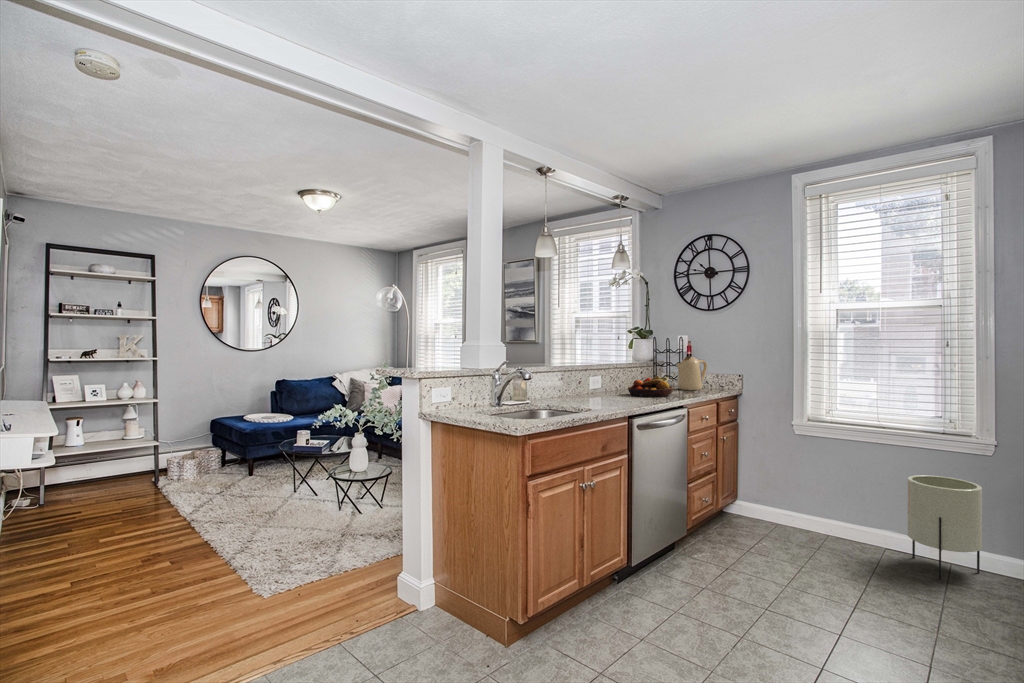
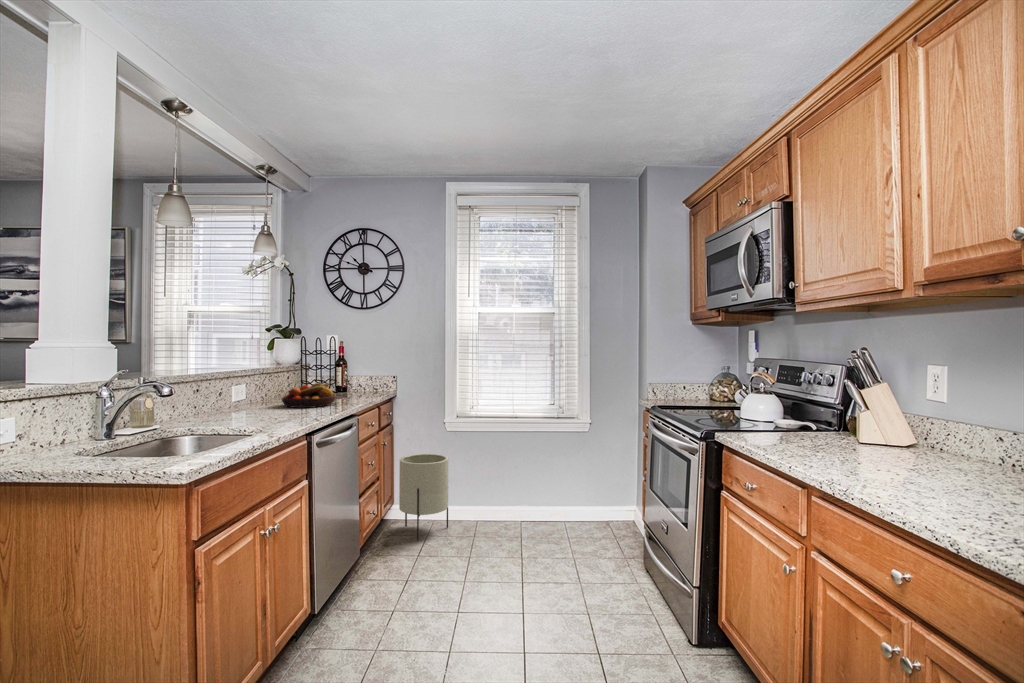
kettle: present [676,357,707,390] -> none [329,359,361,396]
planter: present [907,475,982,580] -> present [399,454,448,540]

